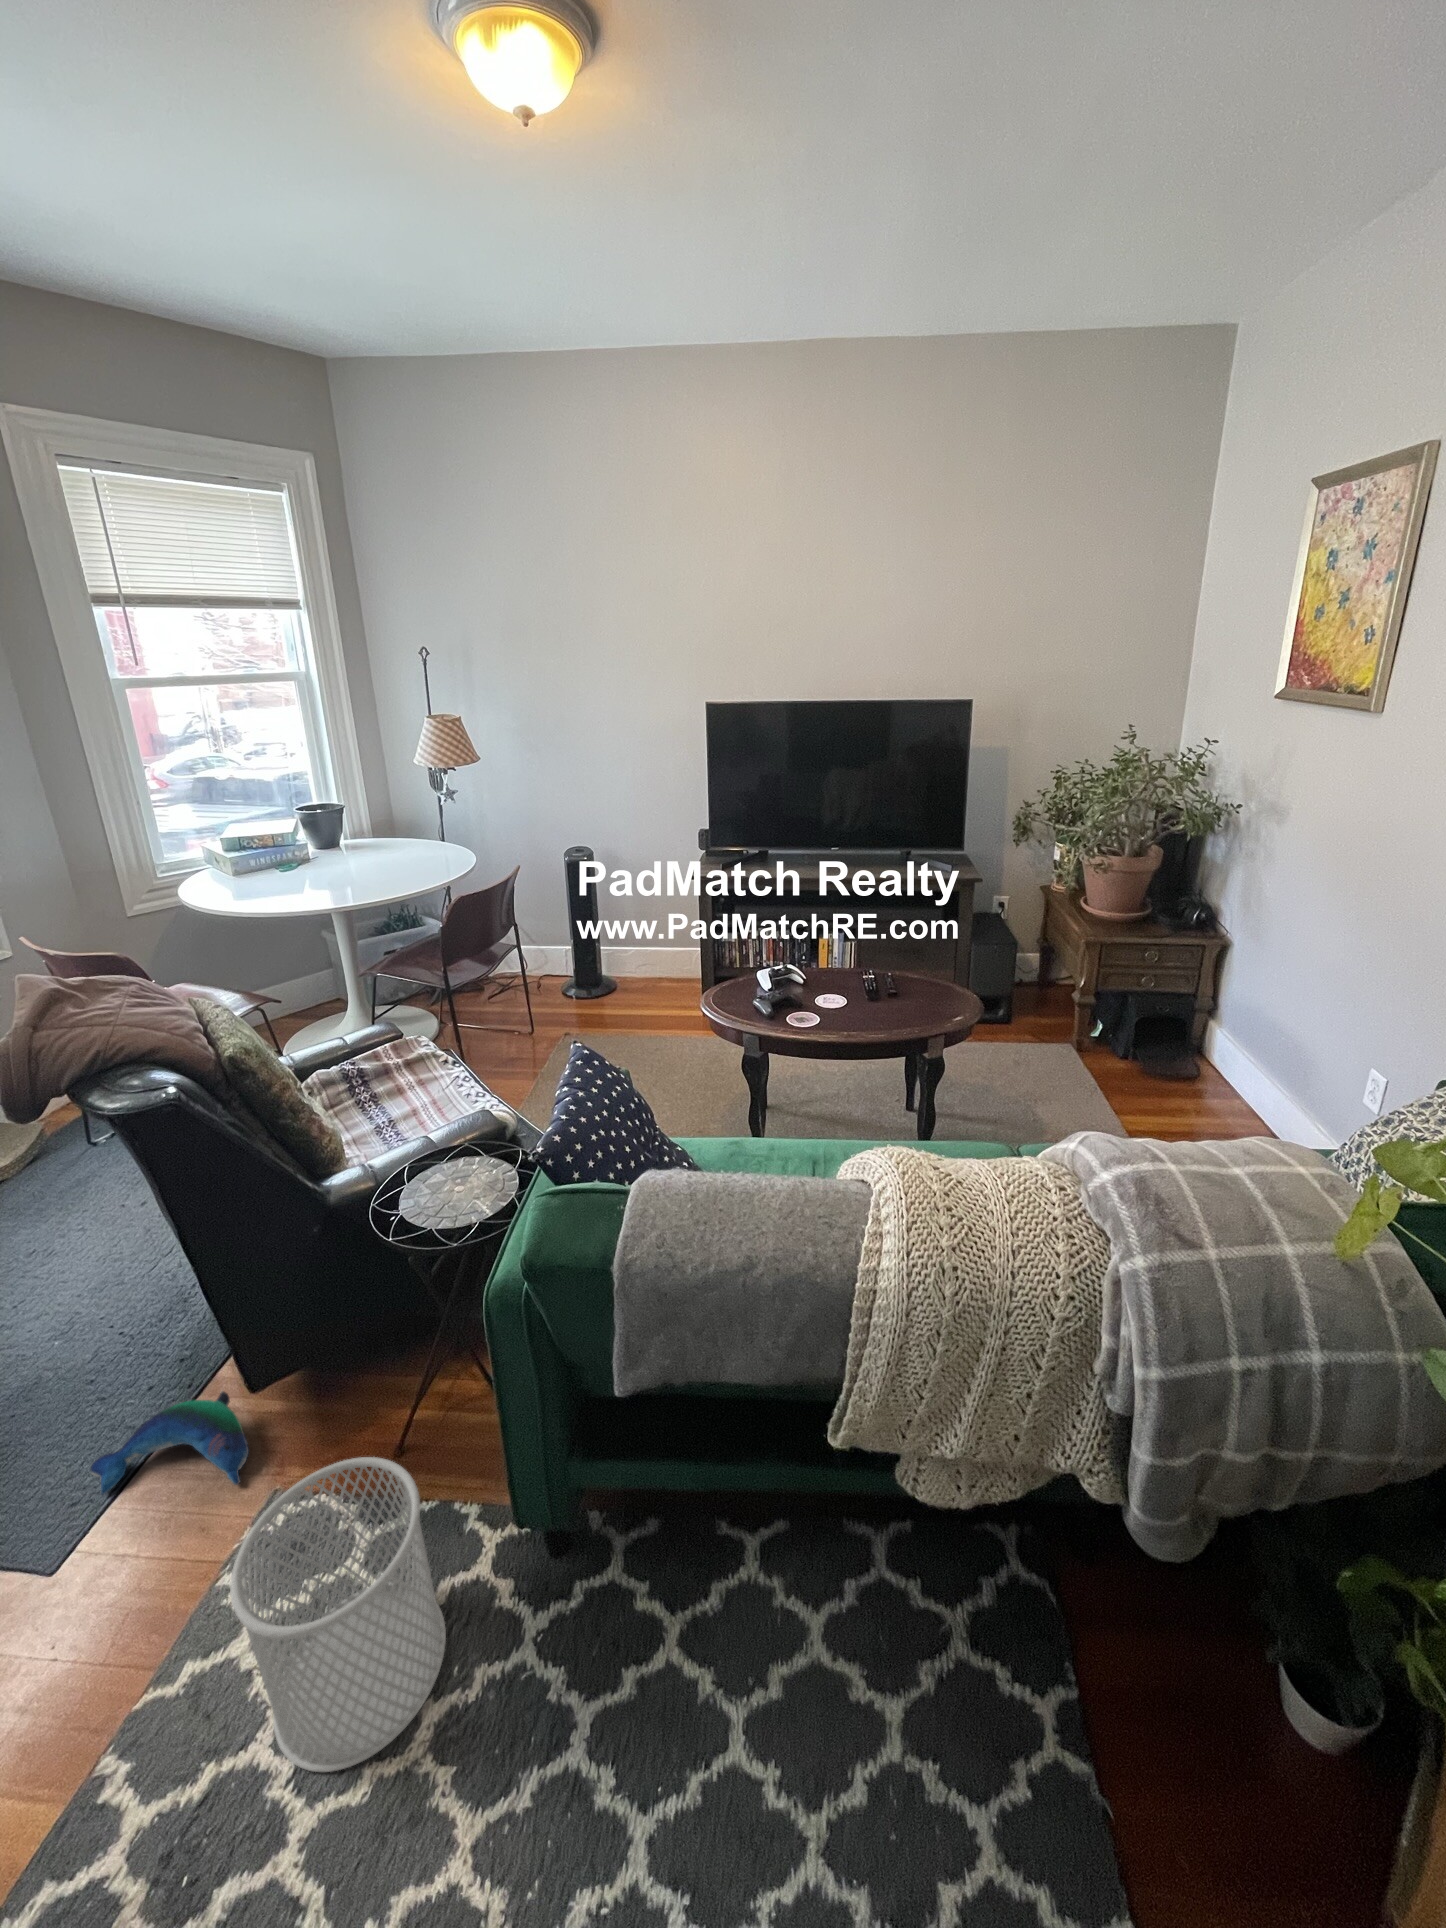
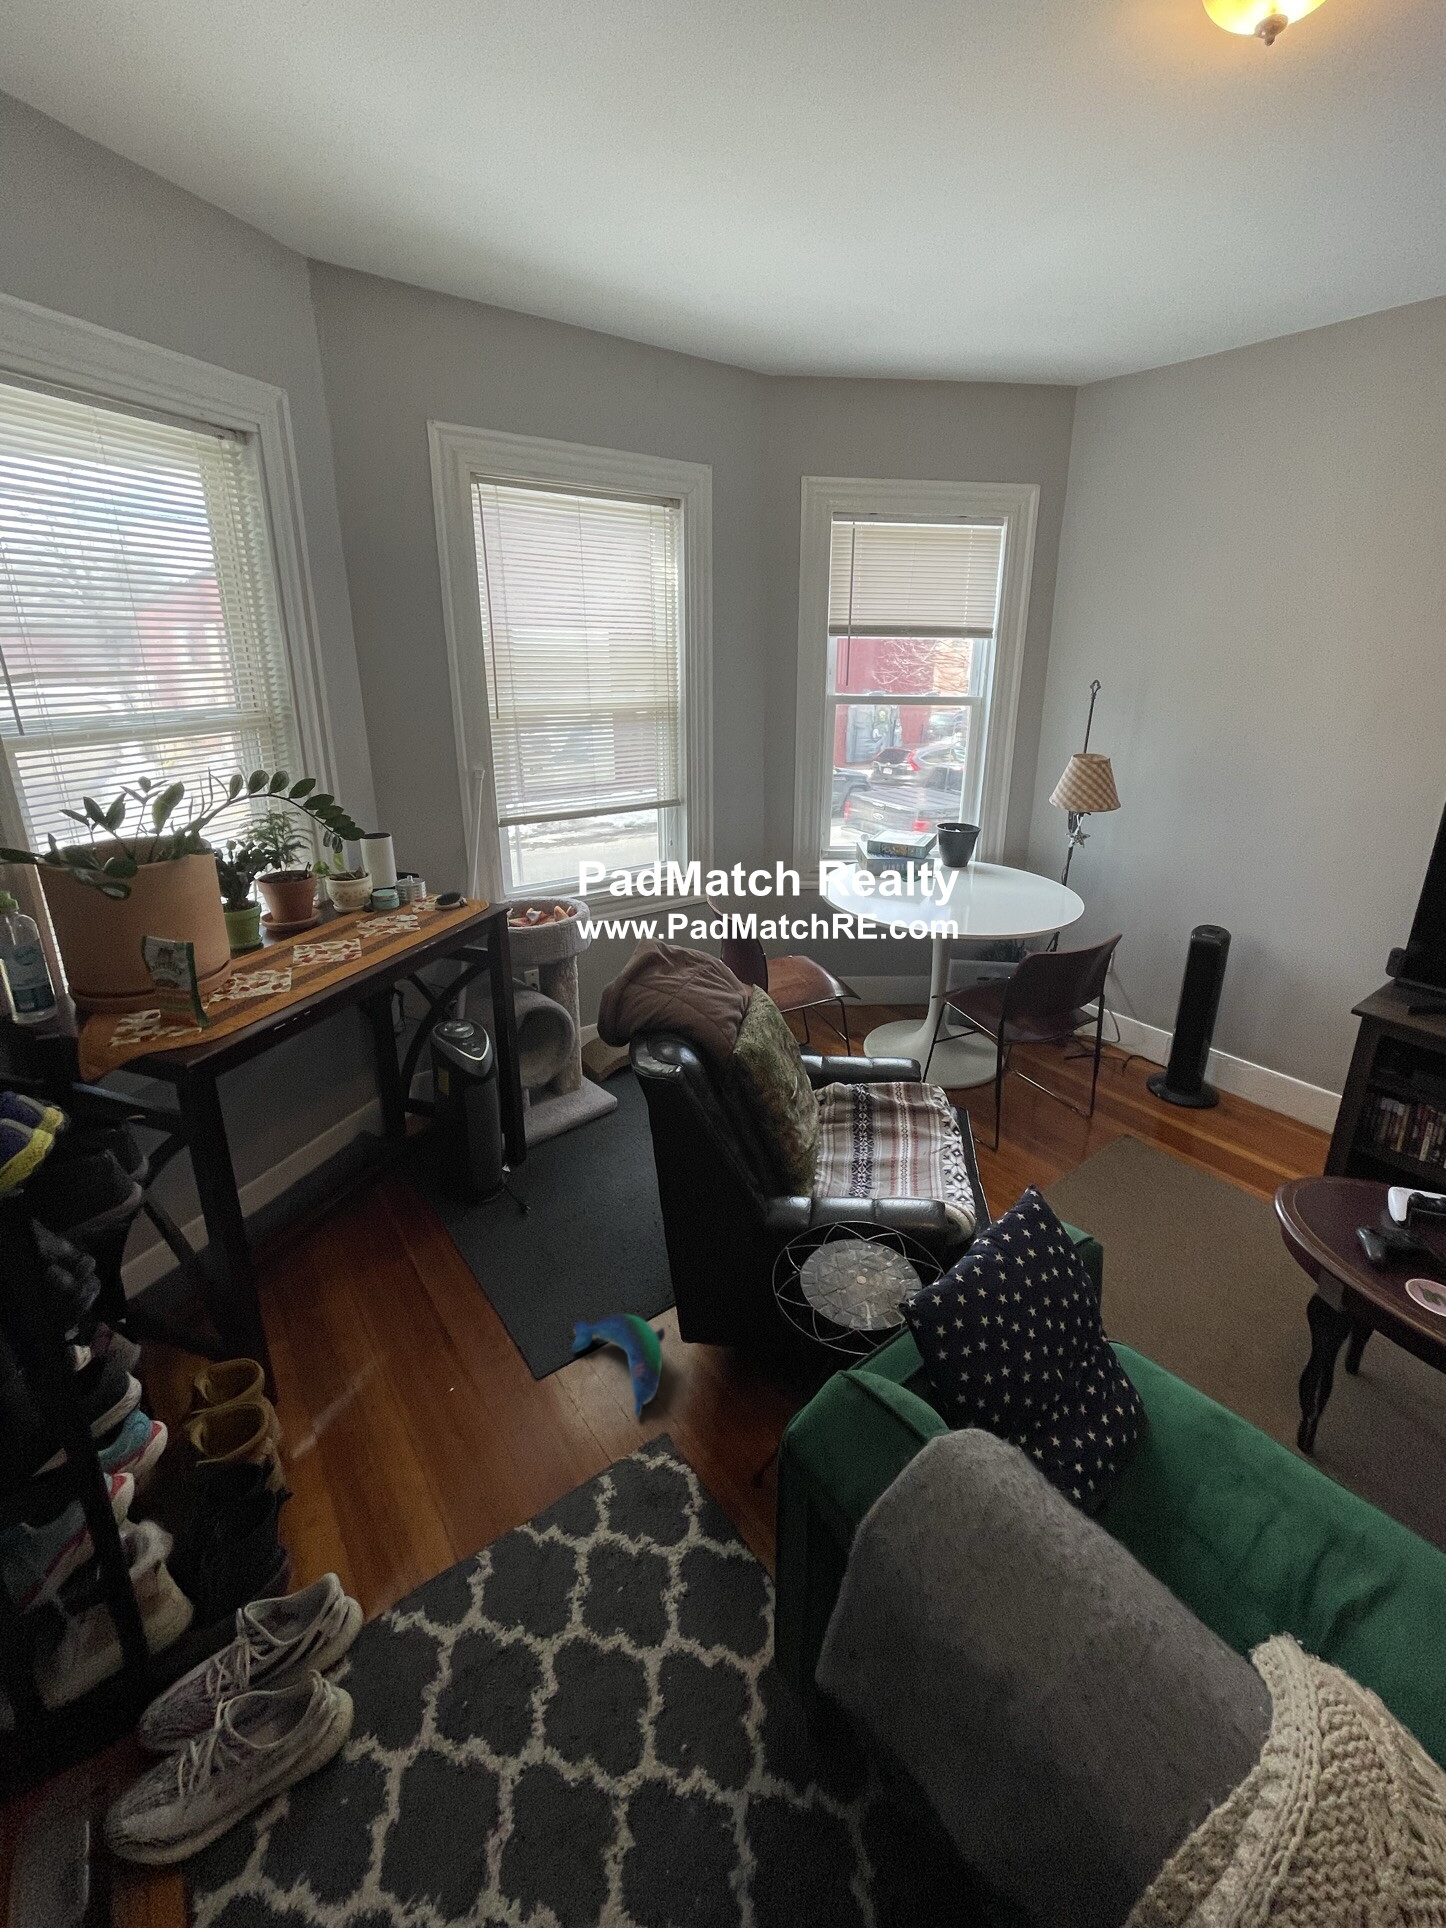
wastebasket: present [230,1457,446,1772] -> none [527,1470,695,1783]

